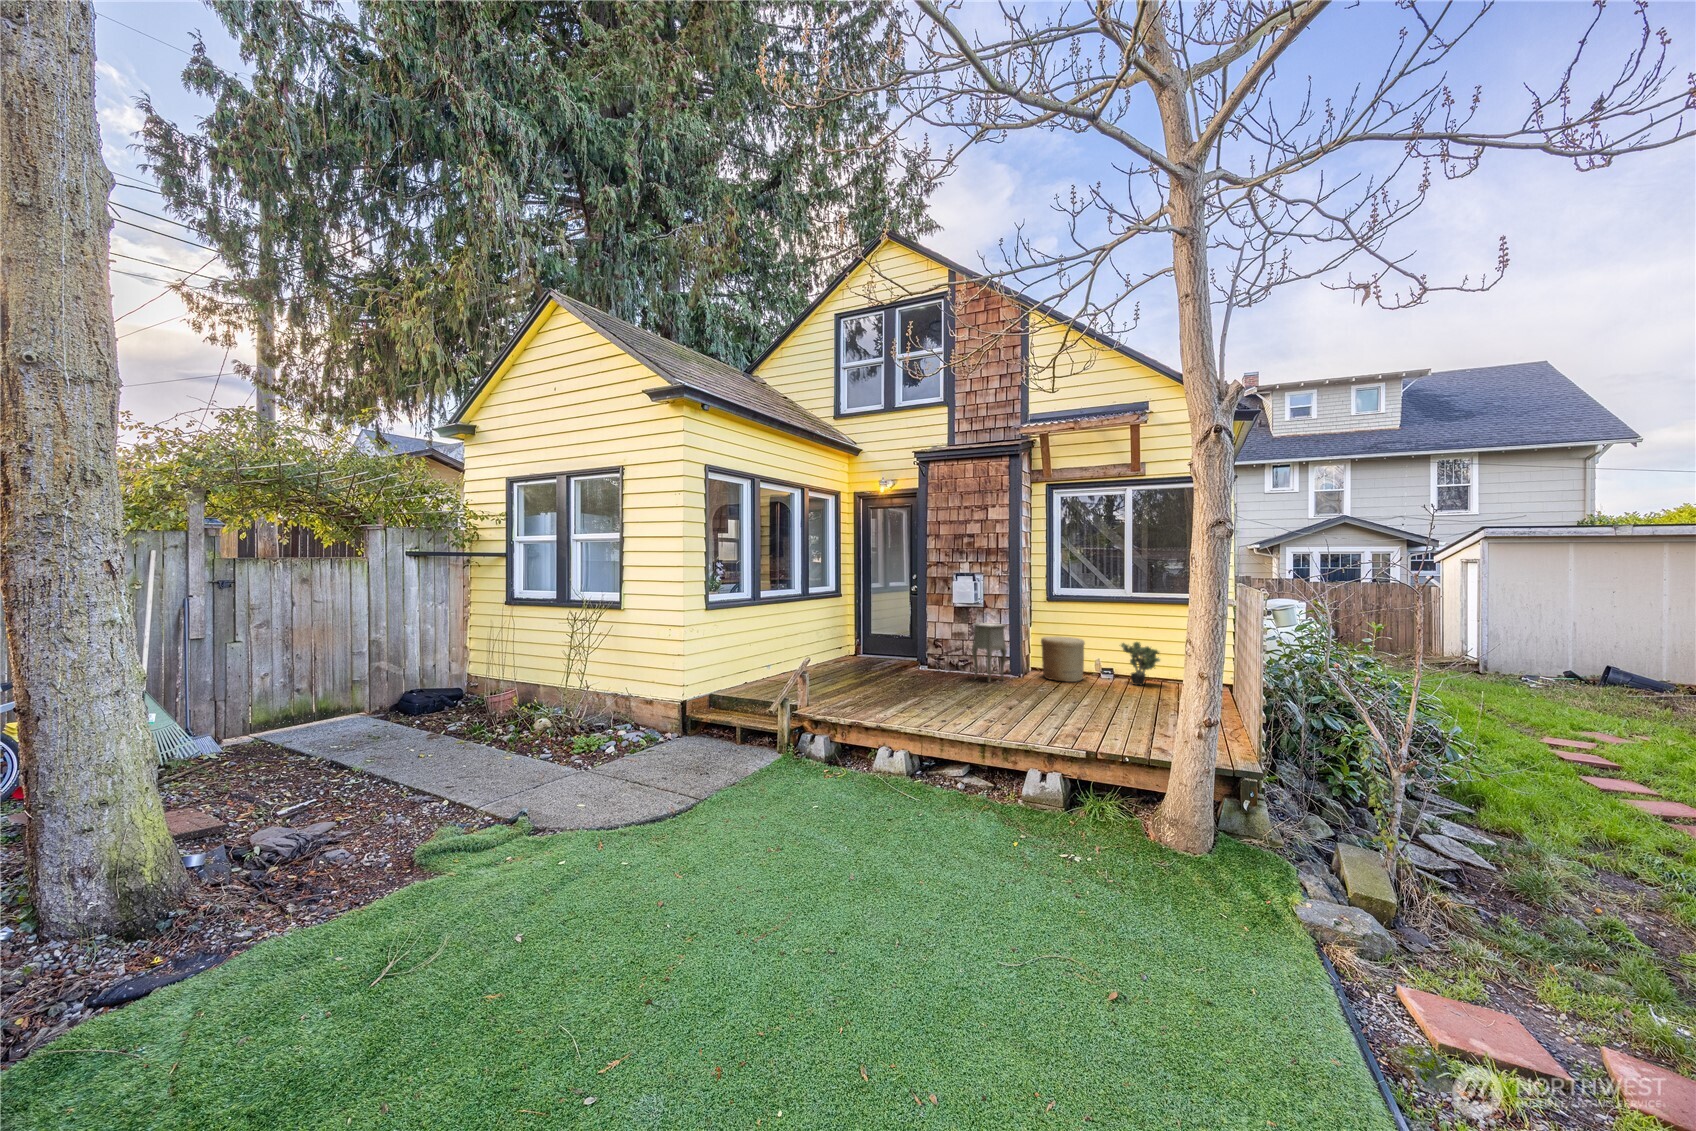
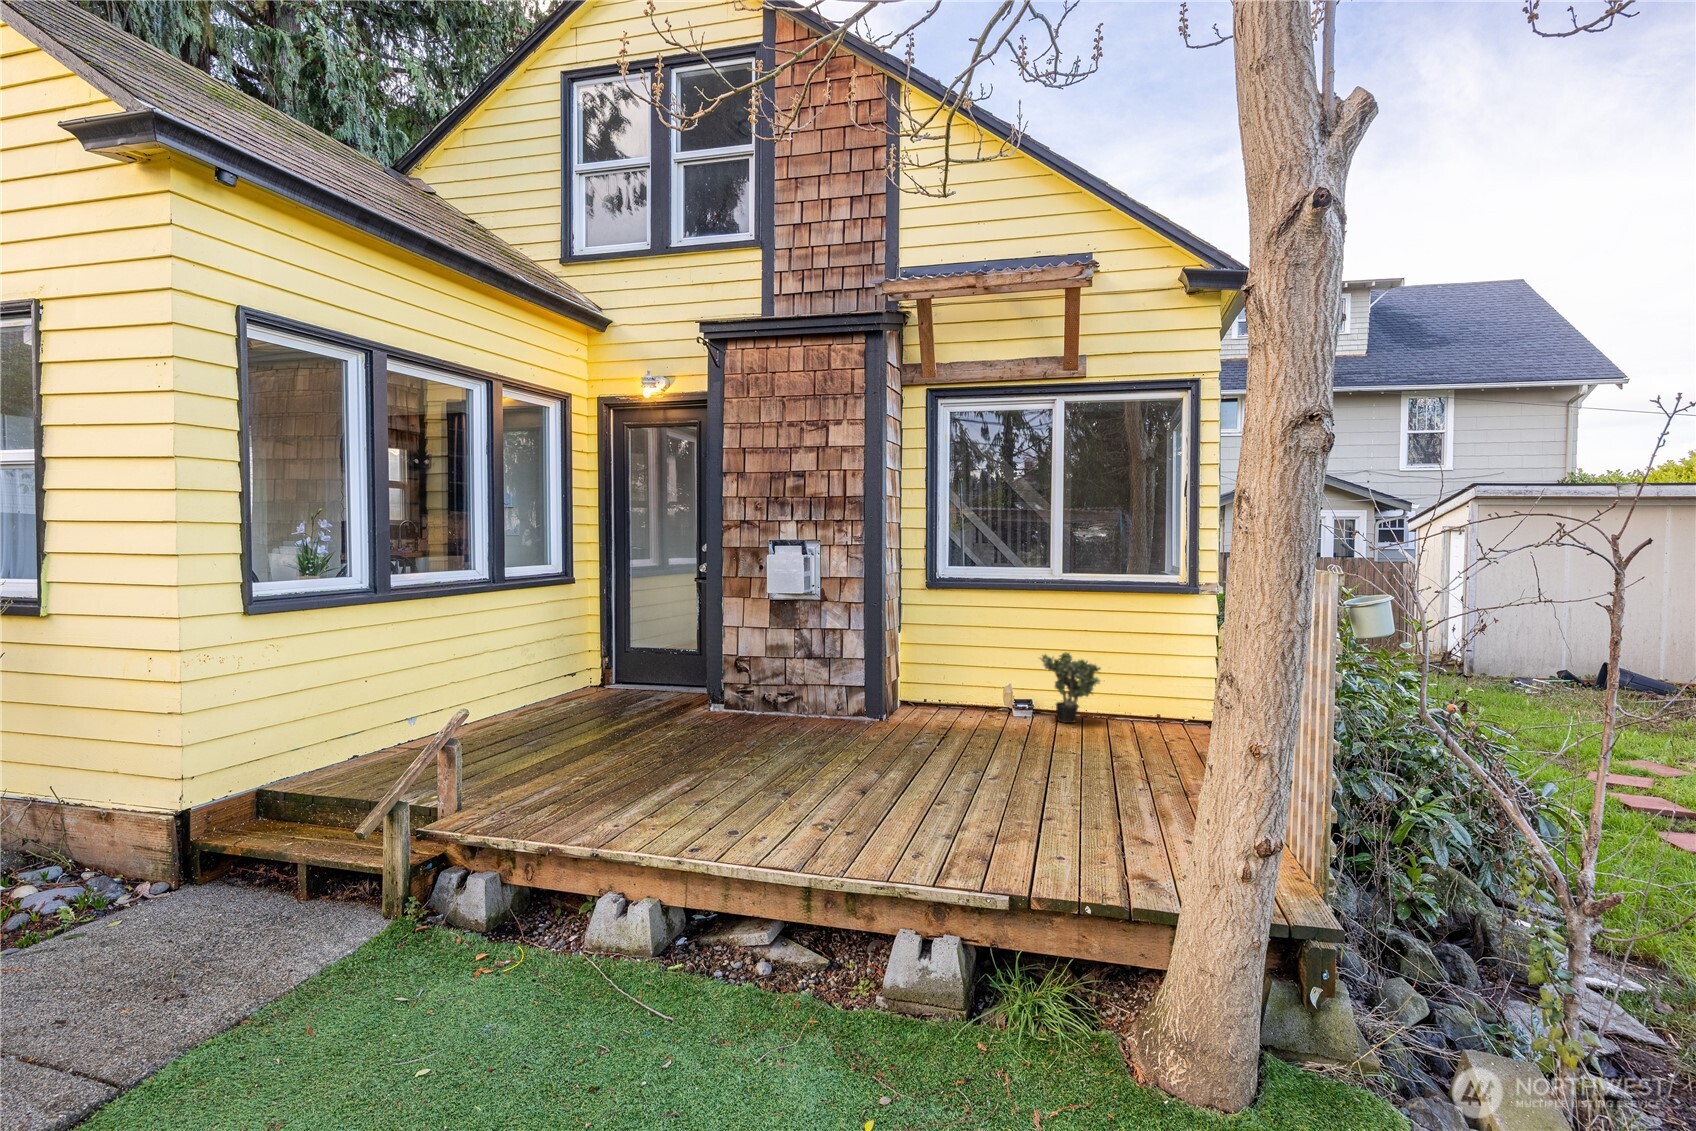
side table: present [972,623,1007,682] -> none [802,627,862,732]
woven basket: present [1041,637,1085,682] -> none [916,646,986,722]

